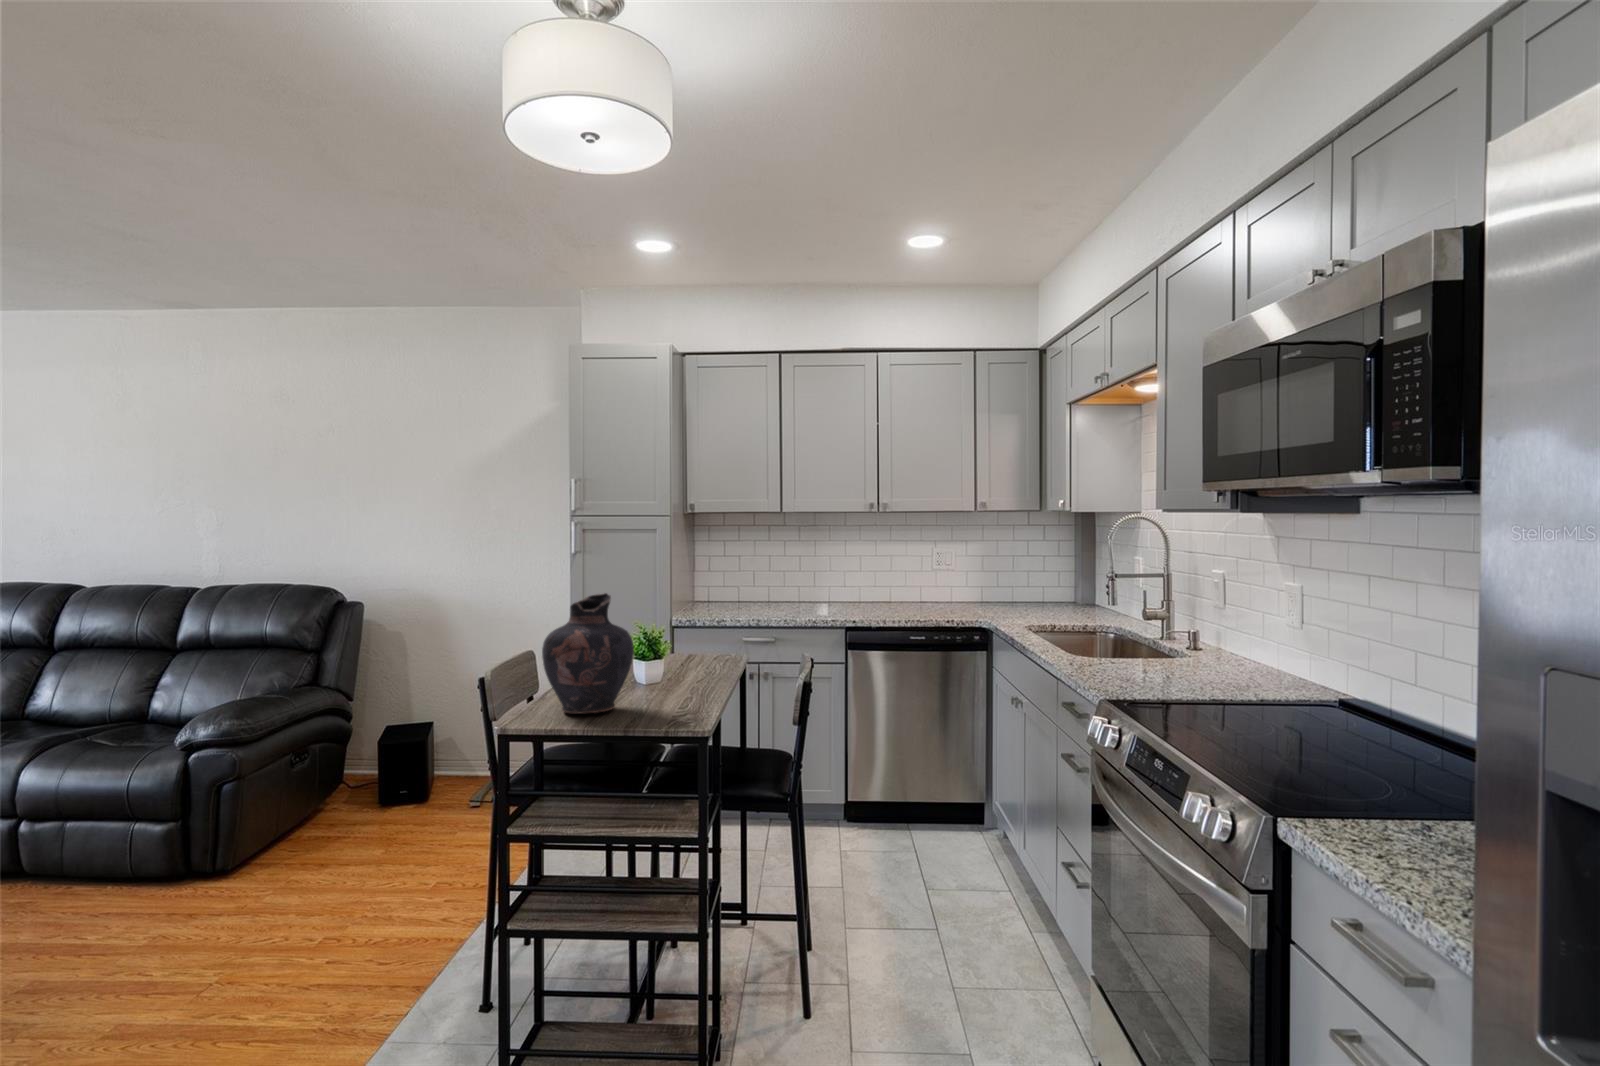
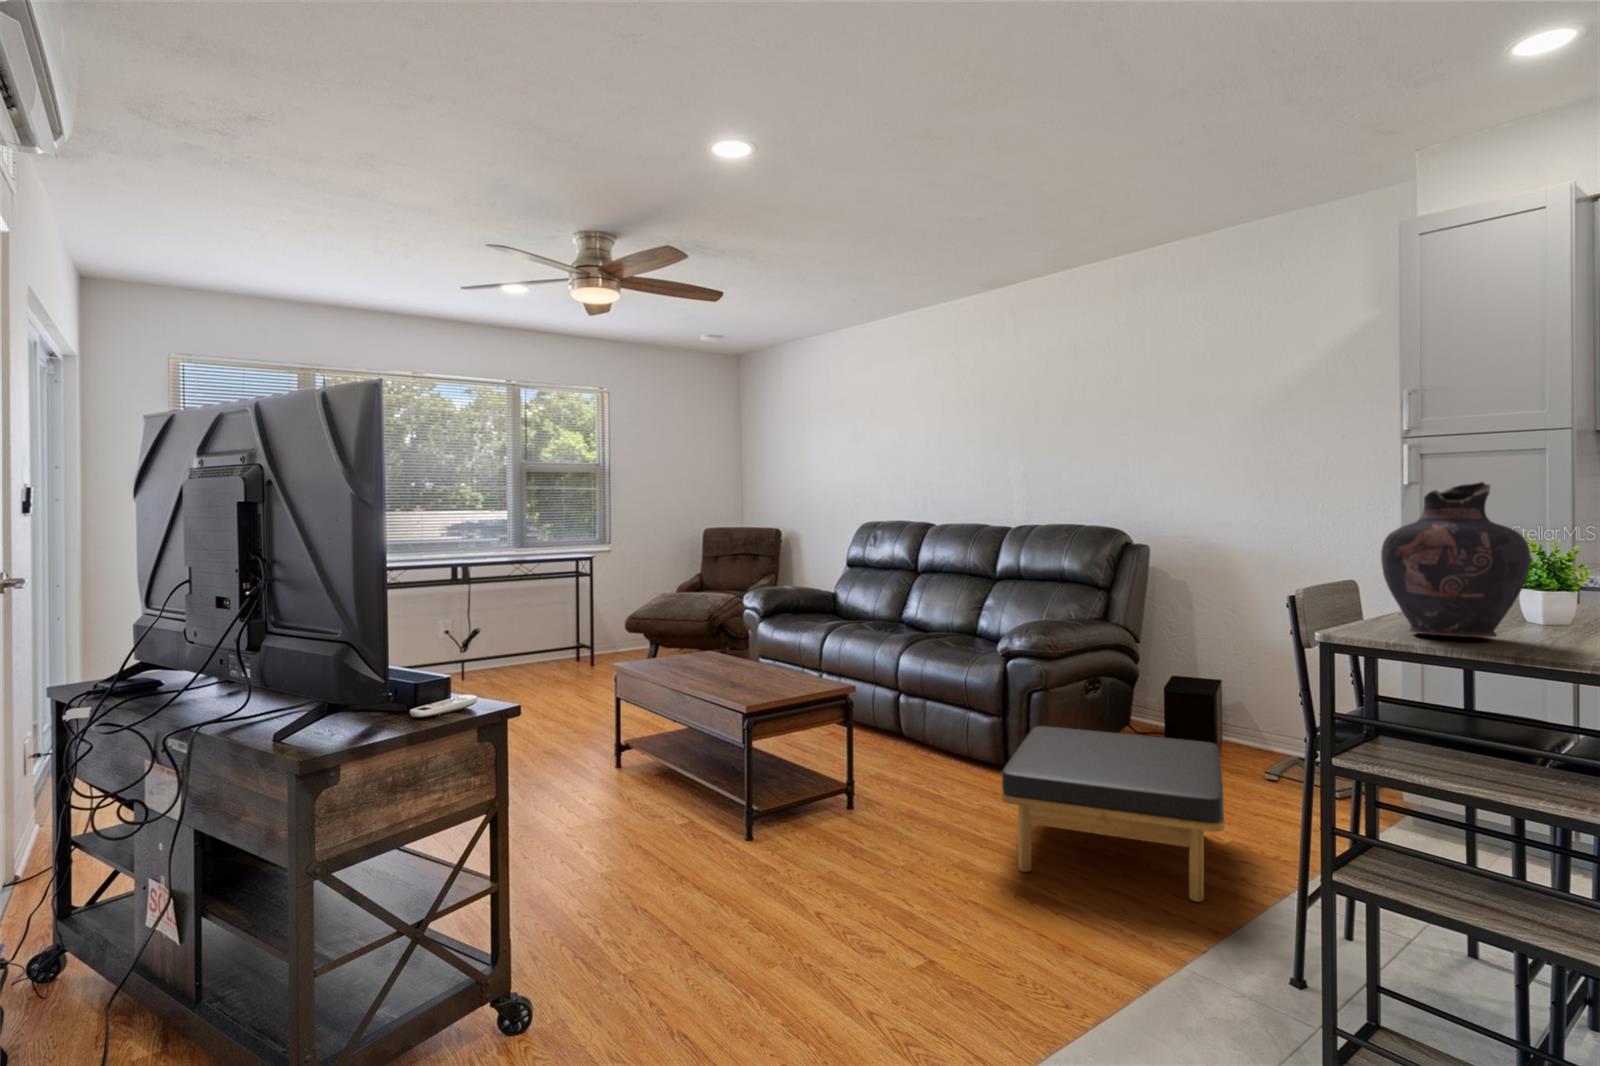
ottoman: none [174,798,428,1008] -> present [1001,726,1225,902]

